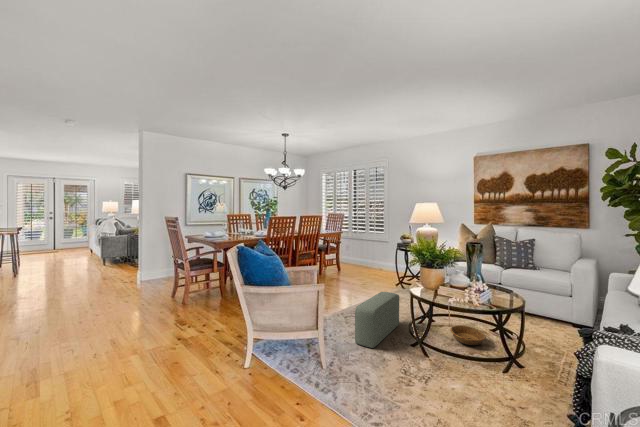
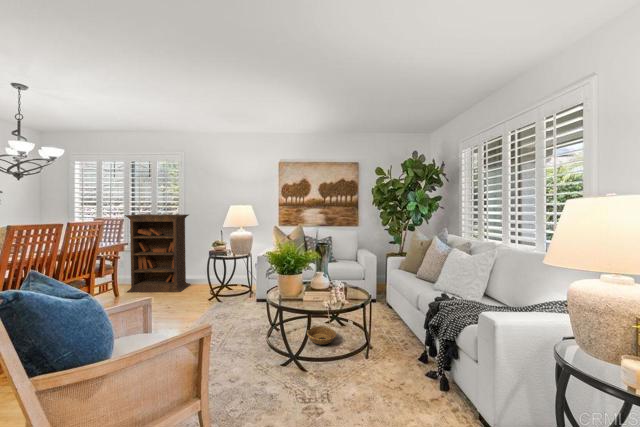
bookcase: none [343,211,391,276] -> present [125,214,190,292]
pouf: present [355,292,399,348] -> none [223,313,253,390]

